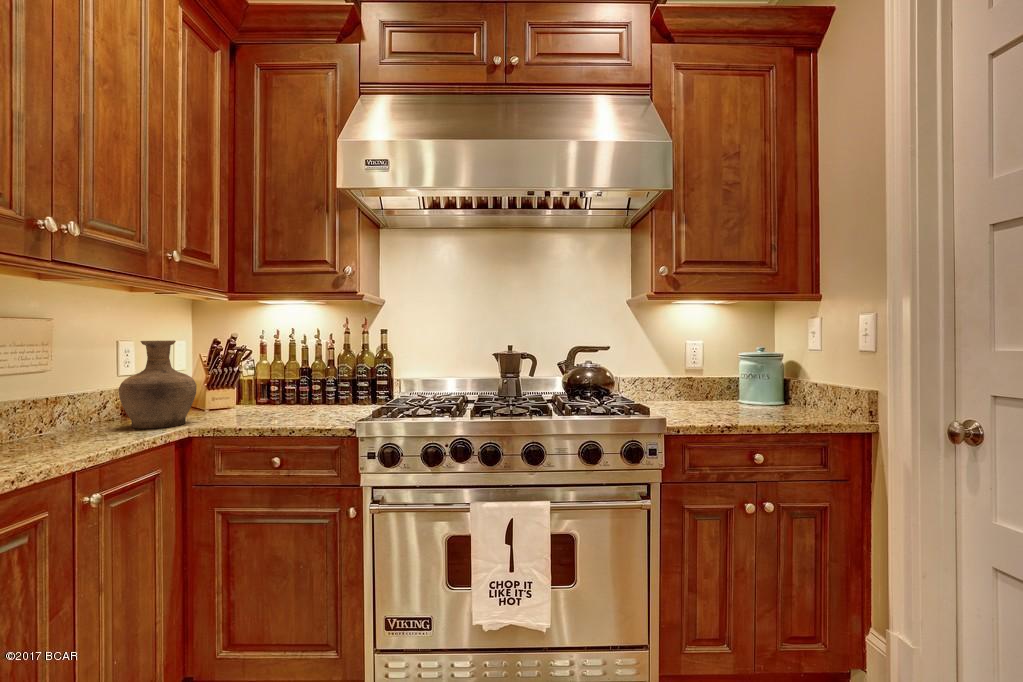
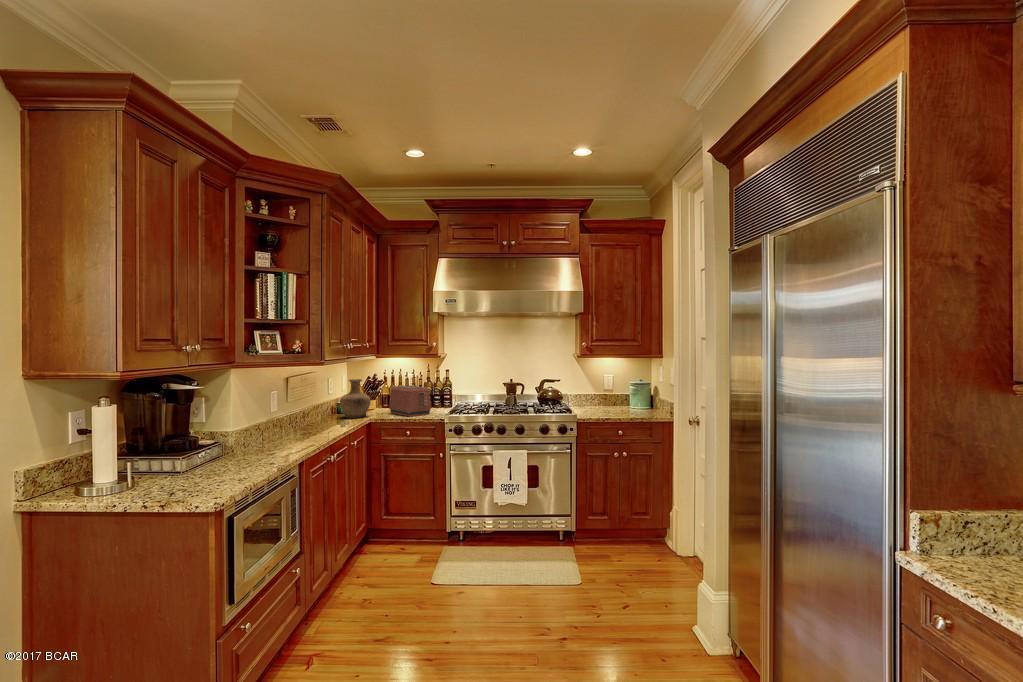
toaster: none [246,357,332,424] -> present [389,385,431,417]

